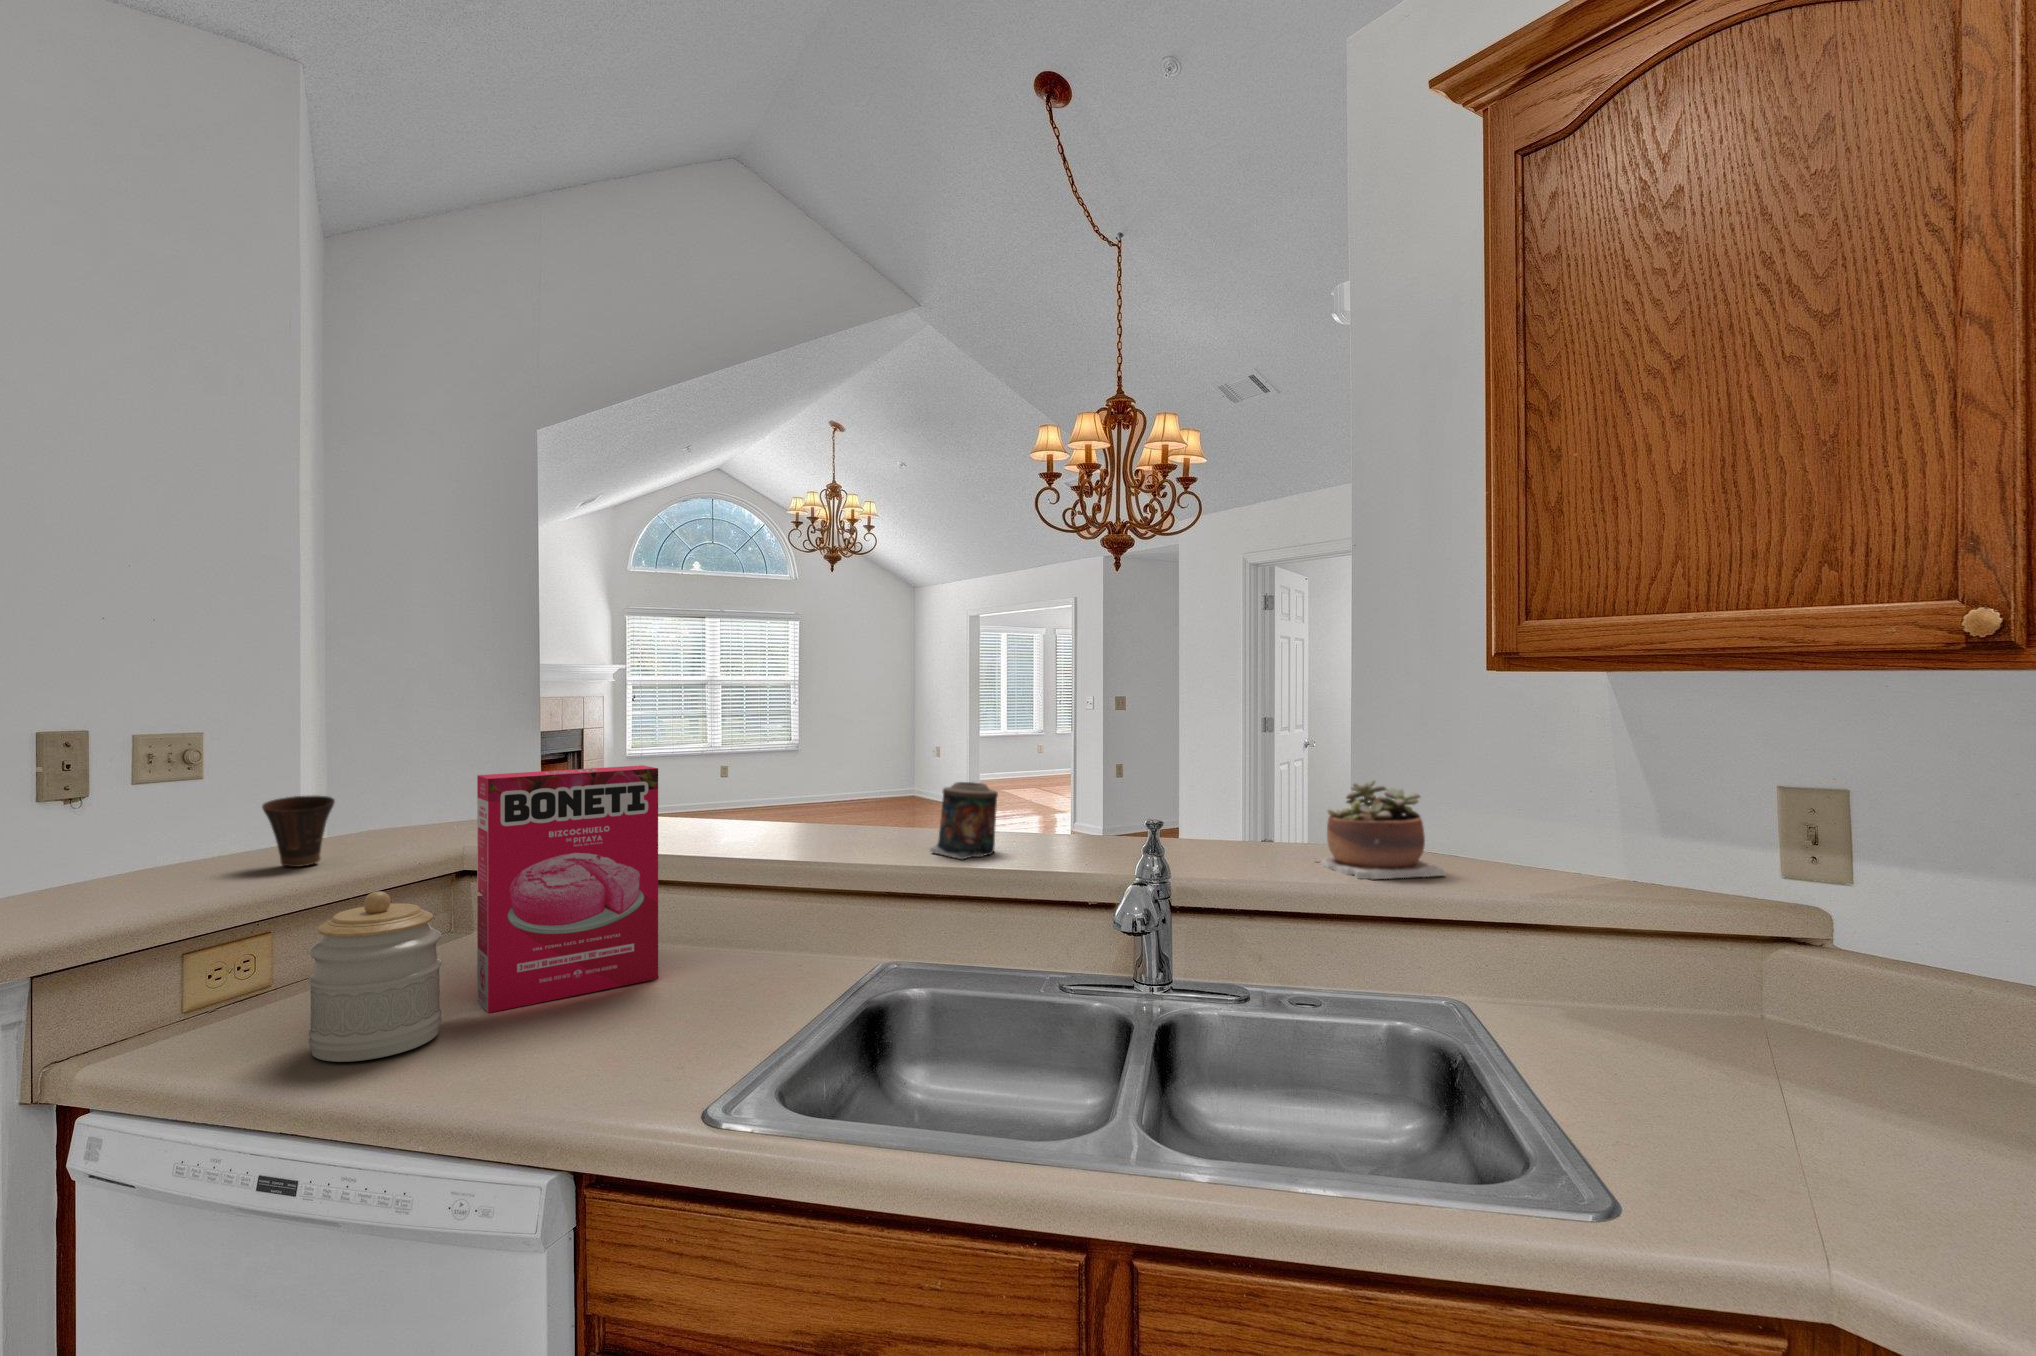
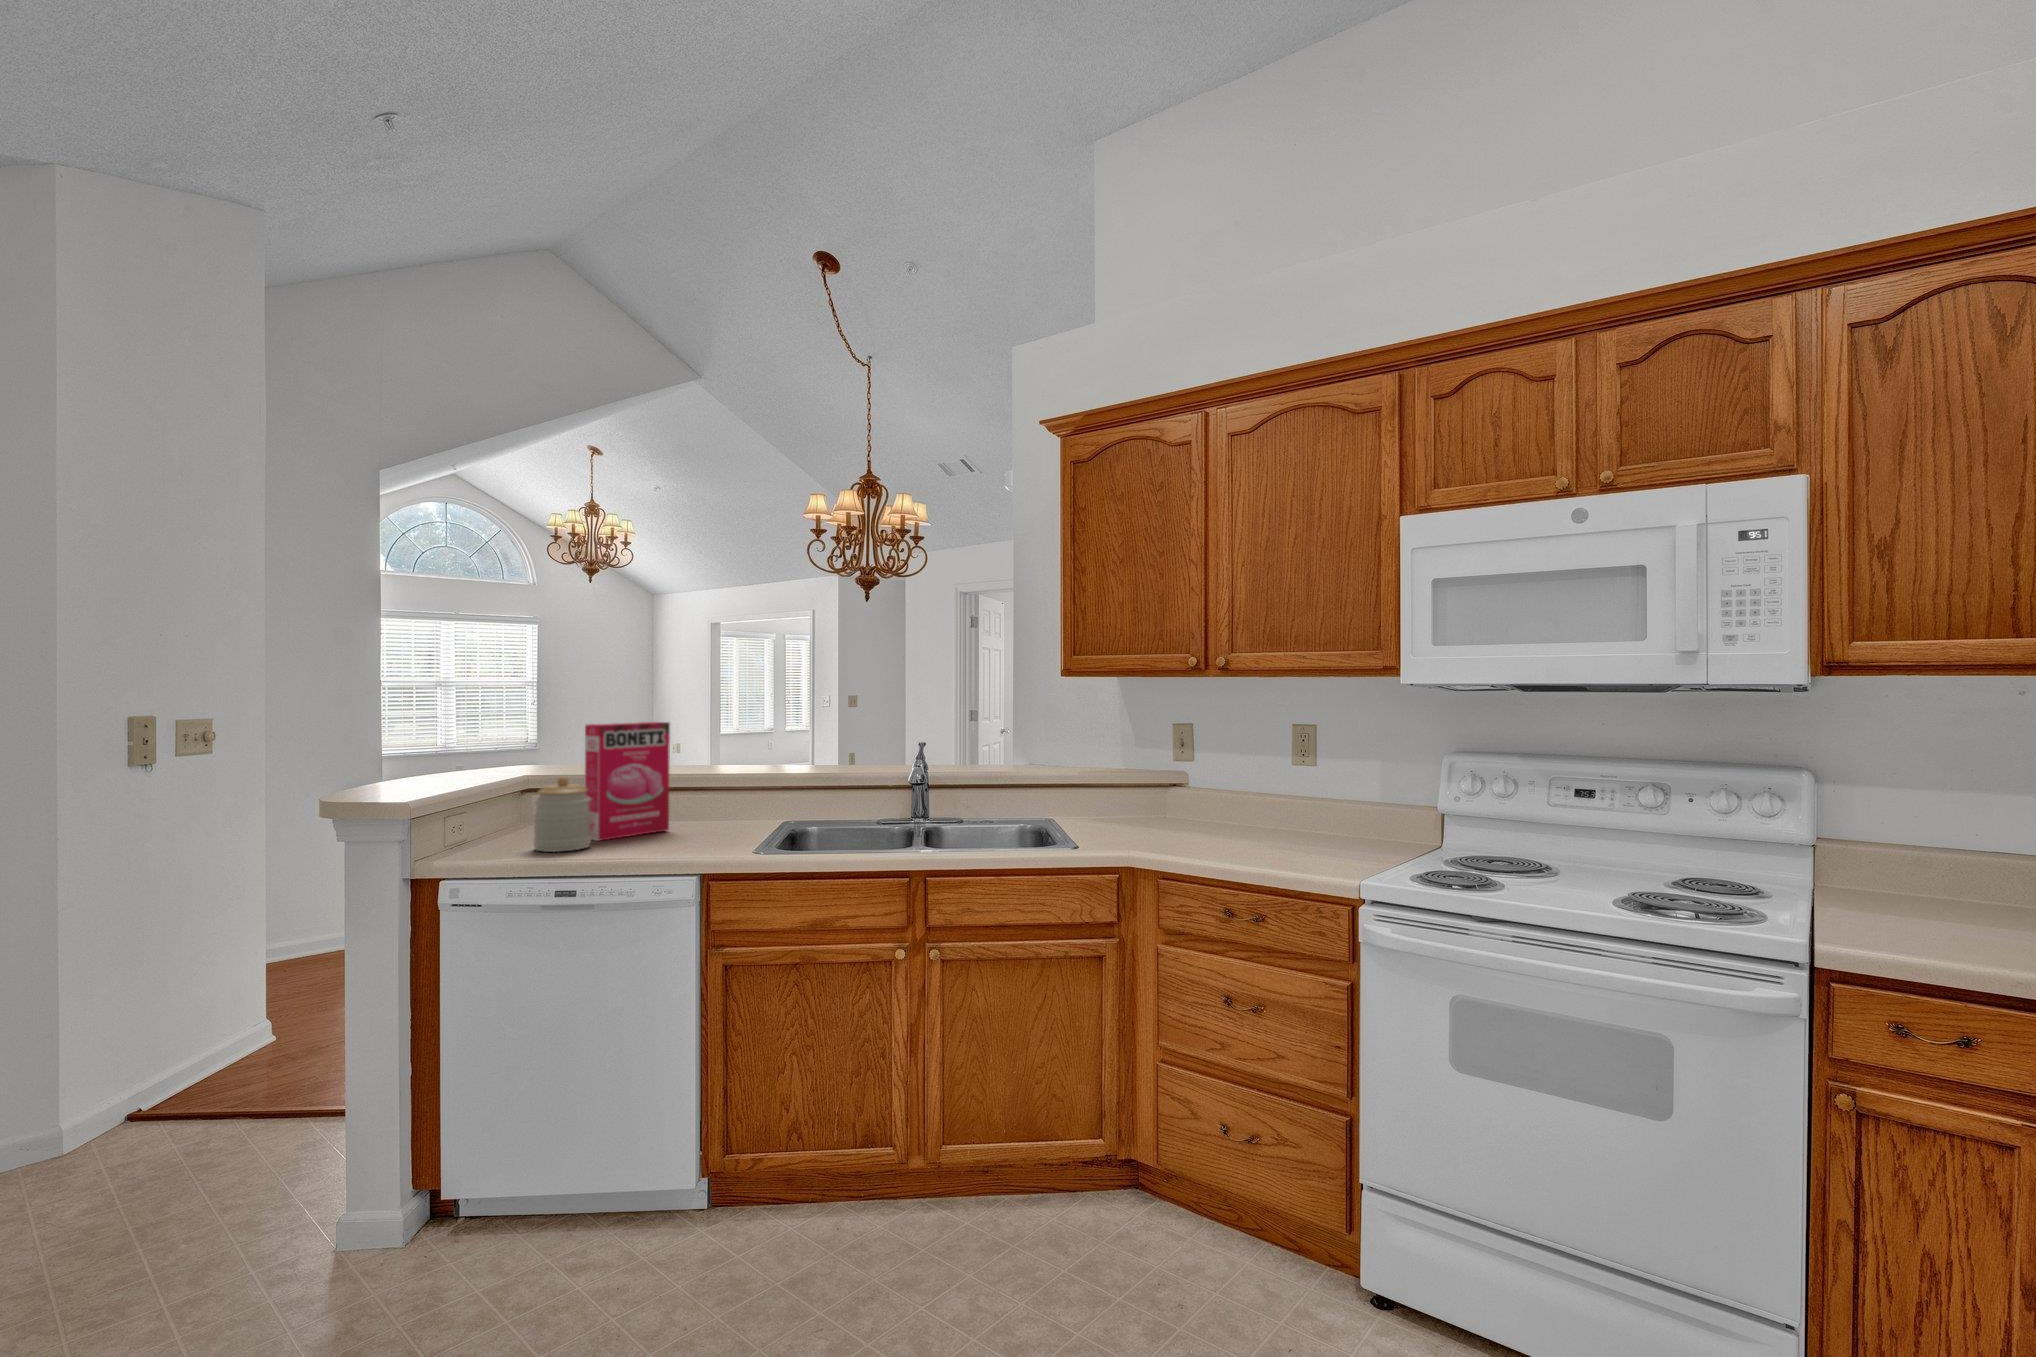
succulent plant: present [1321,780,1446,879] -> none [993,727,1052,771]
candle: present [930,782,998,859] -> none [799,732,835,771]
cup: present [262,795,335,867] -> none [428,742,467,780]

